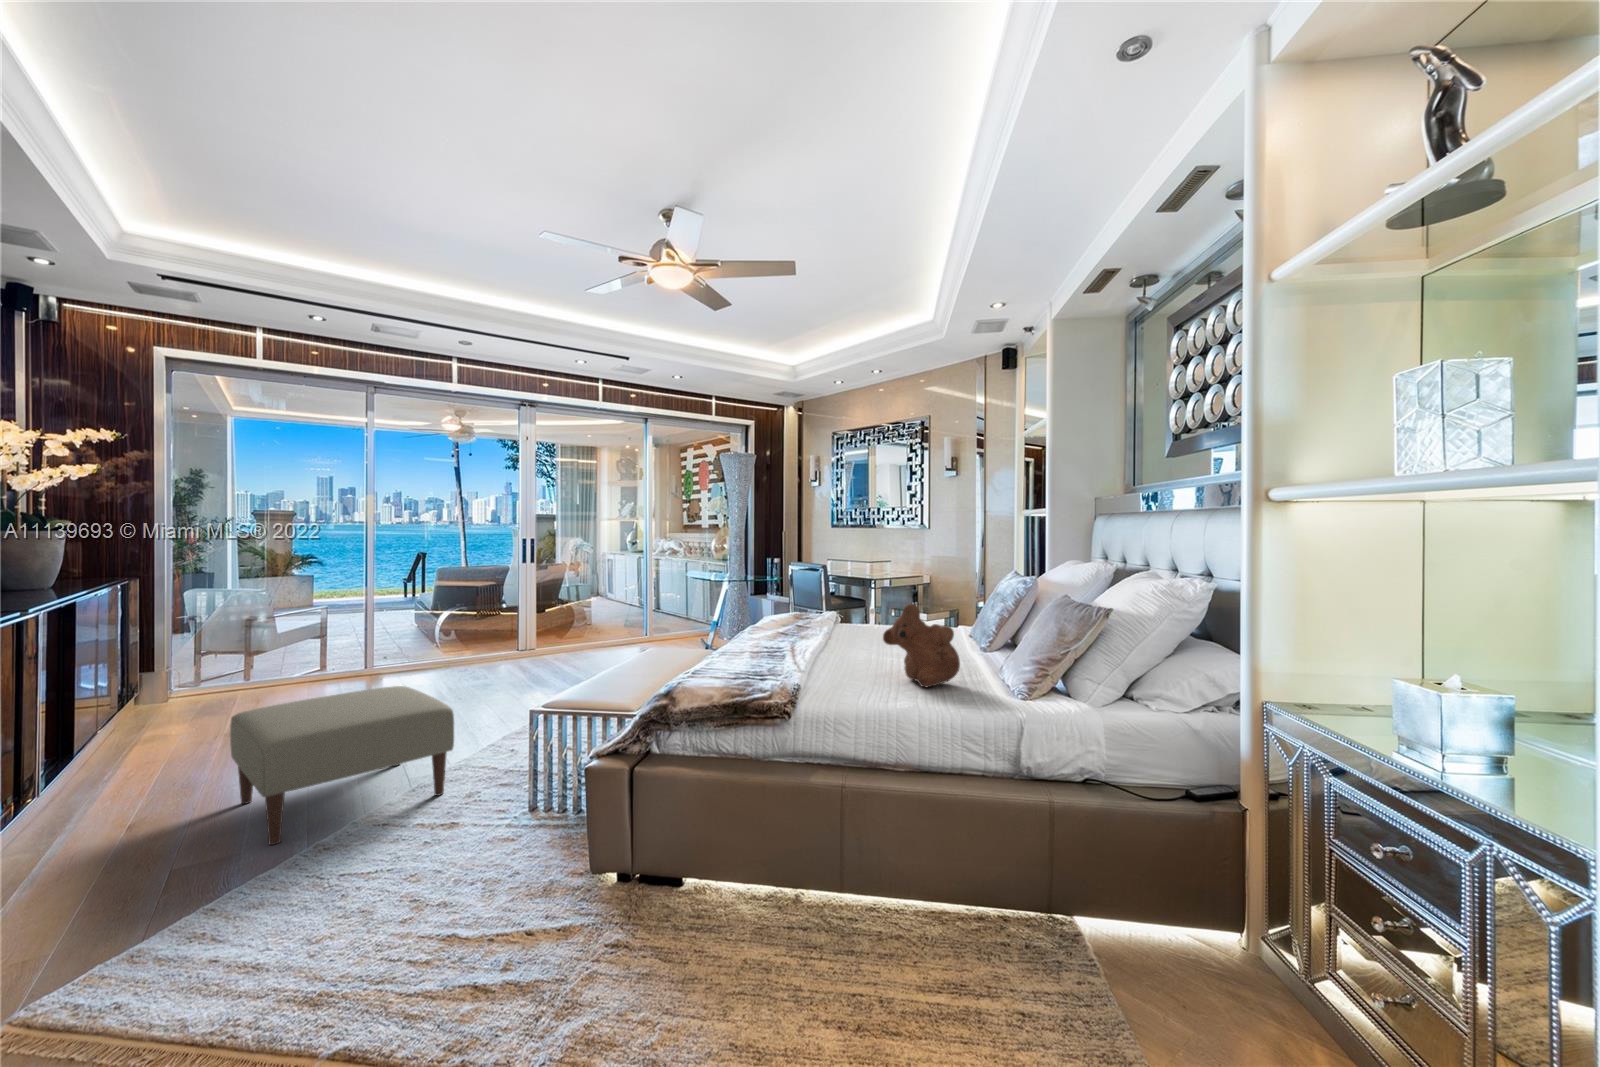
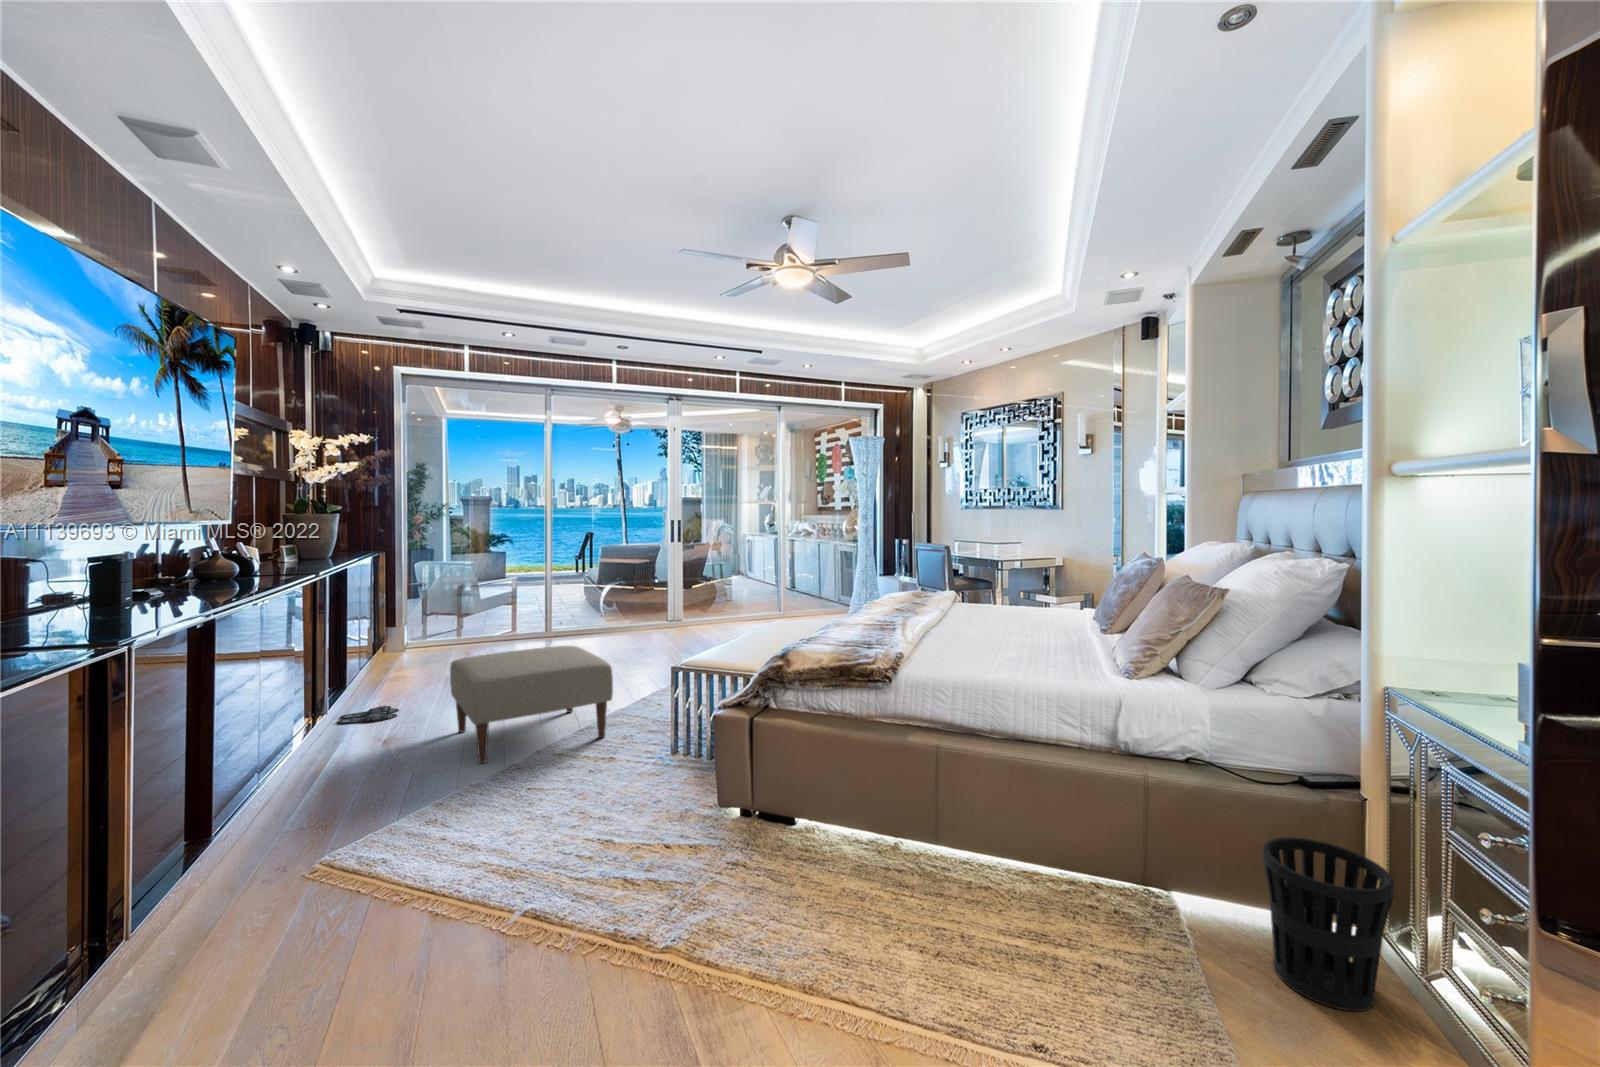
teddy bear: present [883,604,960,687] -> none [990,582,1067,663]
slippers: none [52,776,153,807] -> present [337,706,399,724]
wastebasket: none [1163,851,1283,1023] -> present [1263,837,1394,1011]

